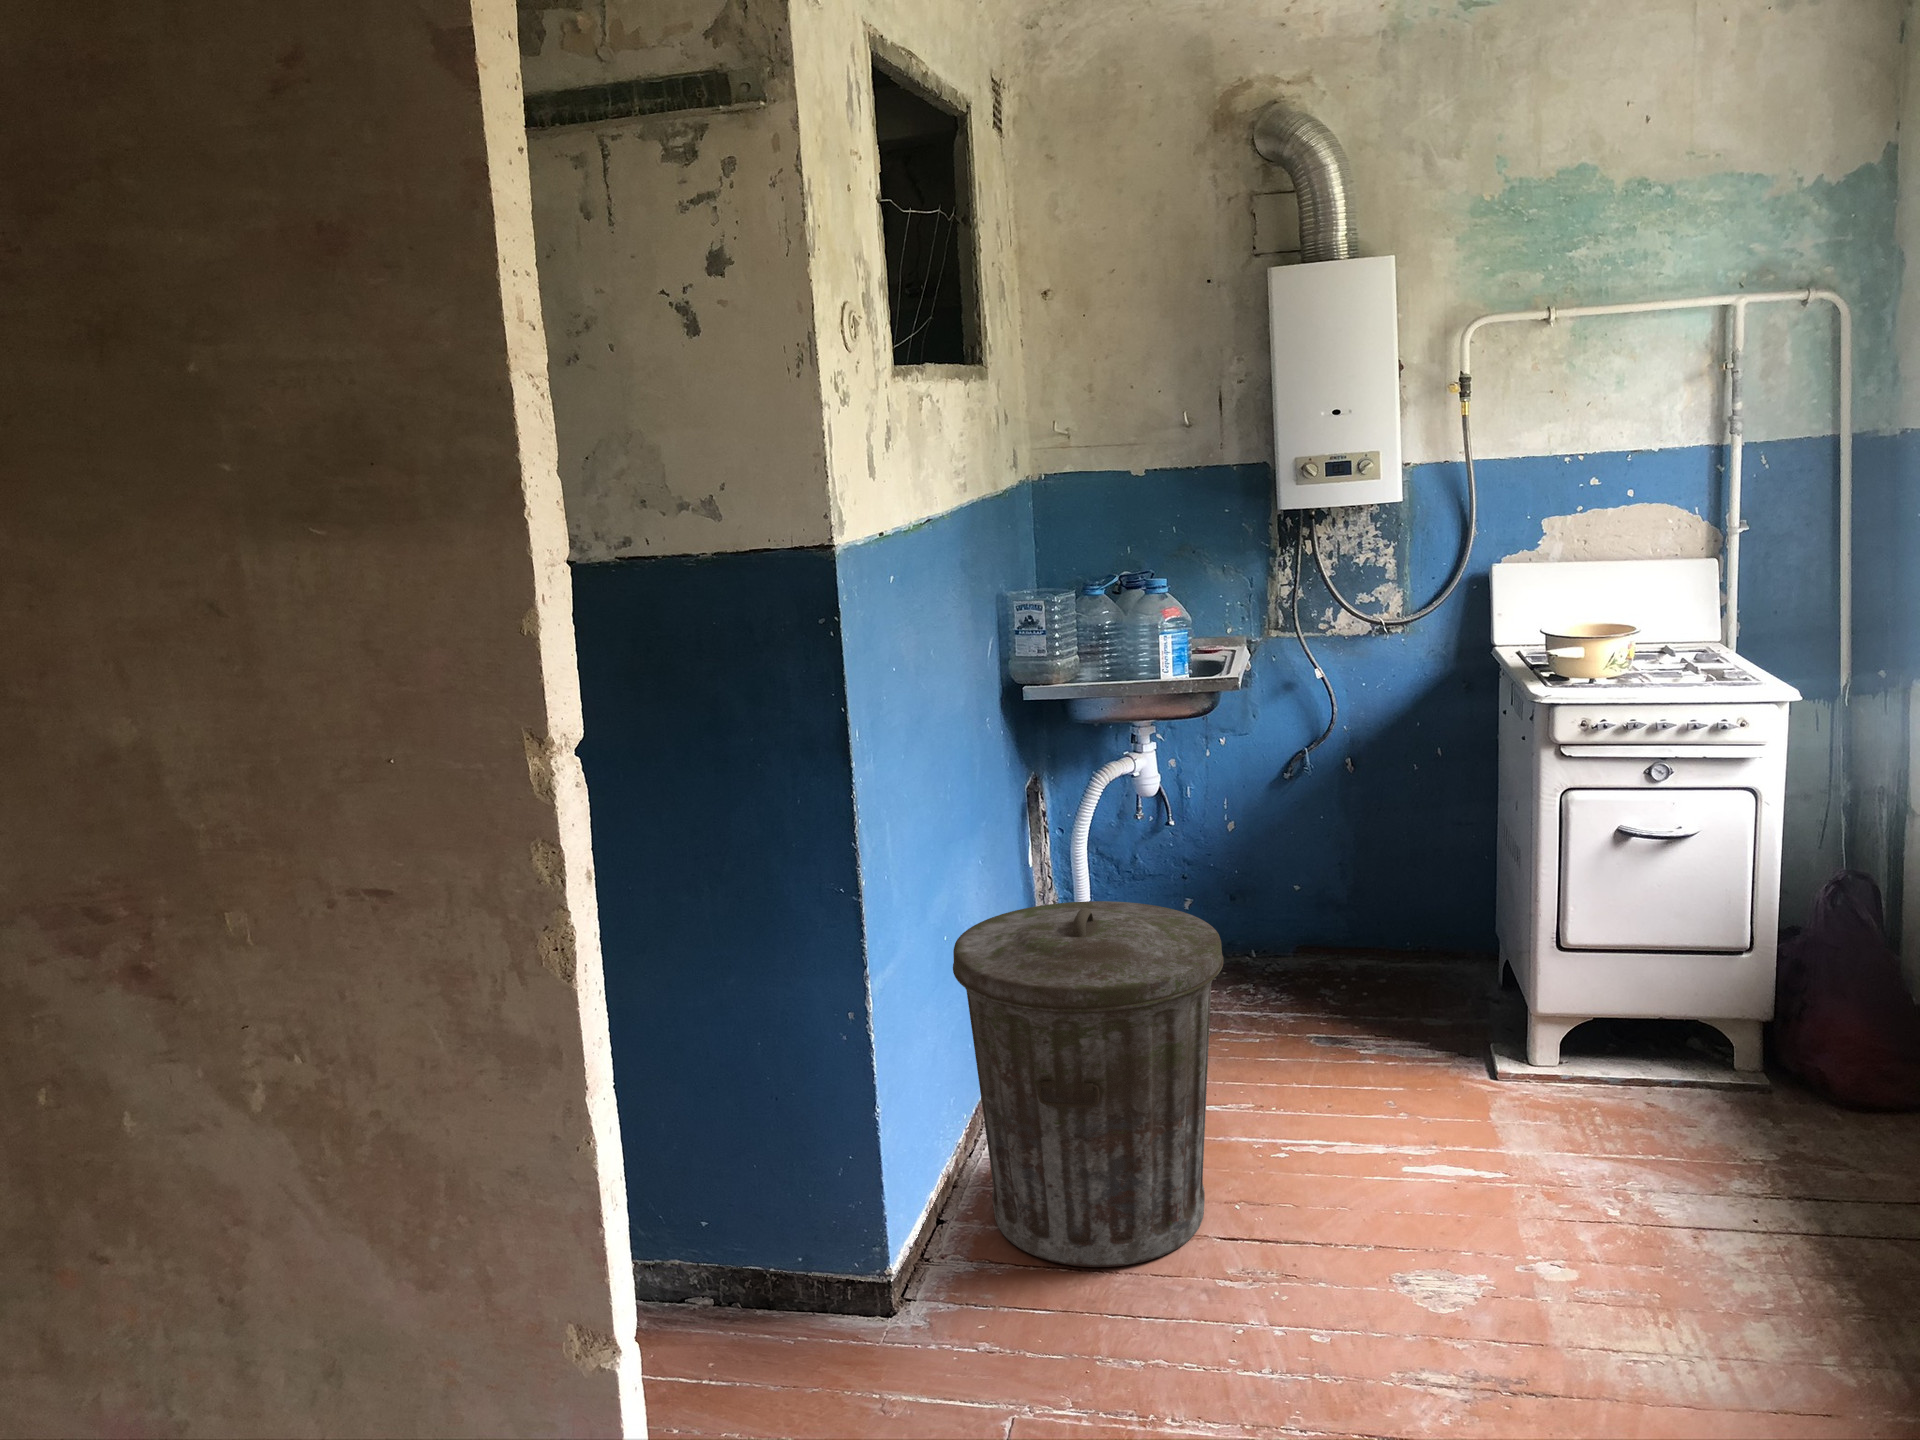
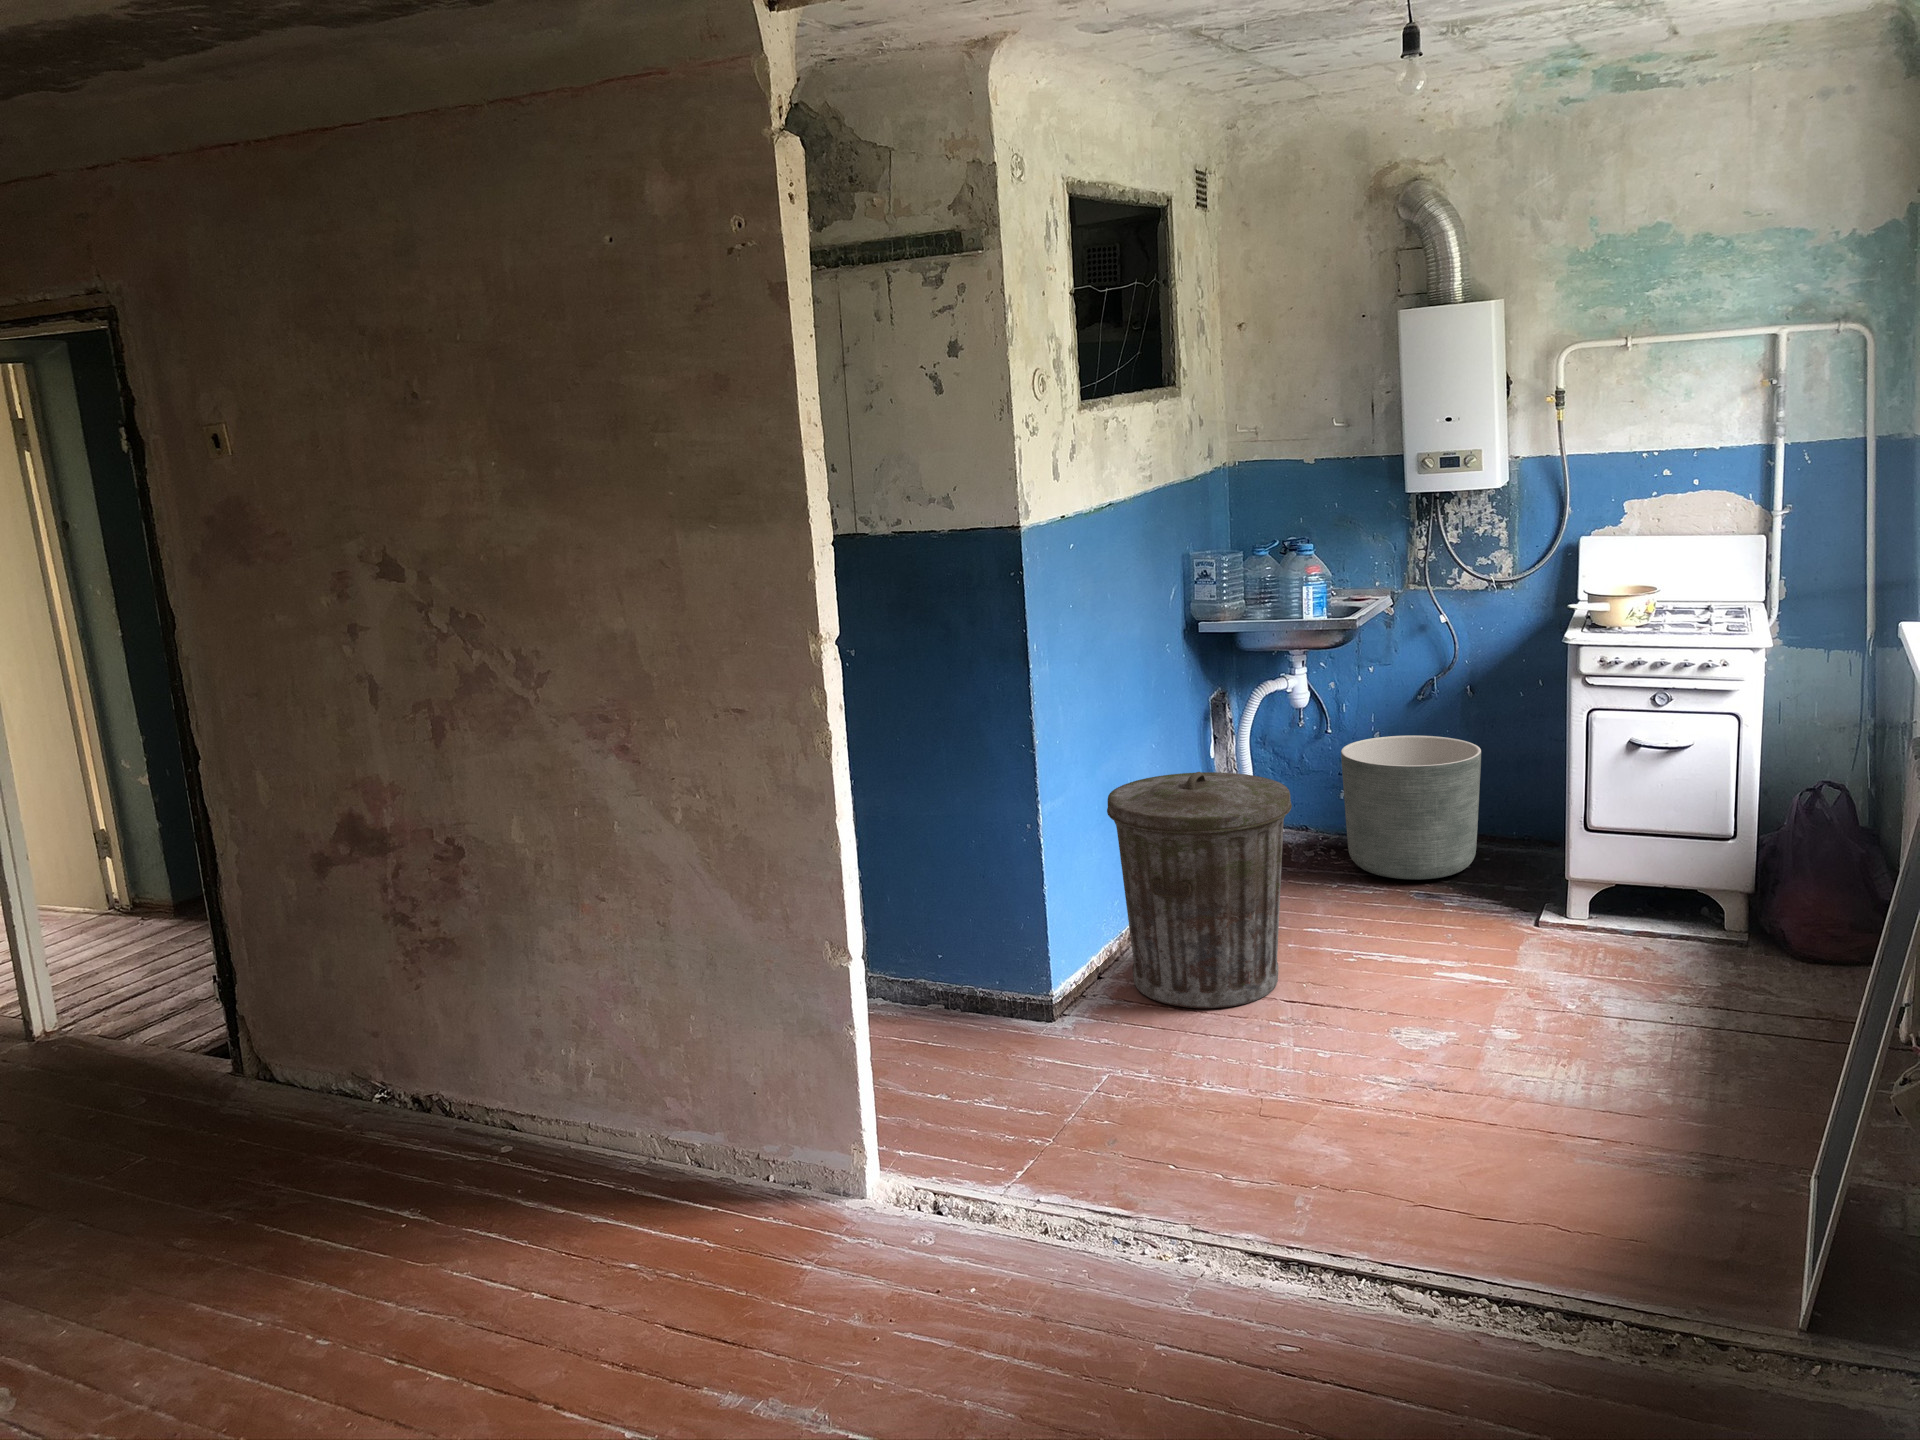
planter: none [1205,823,1384,1016] -> present [1341,736,1481,880]

